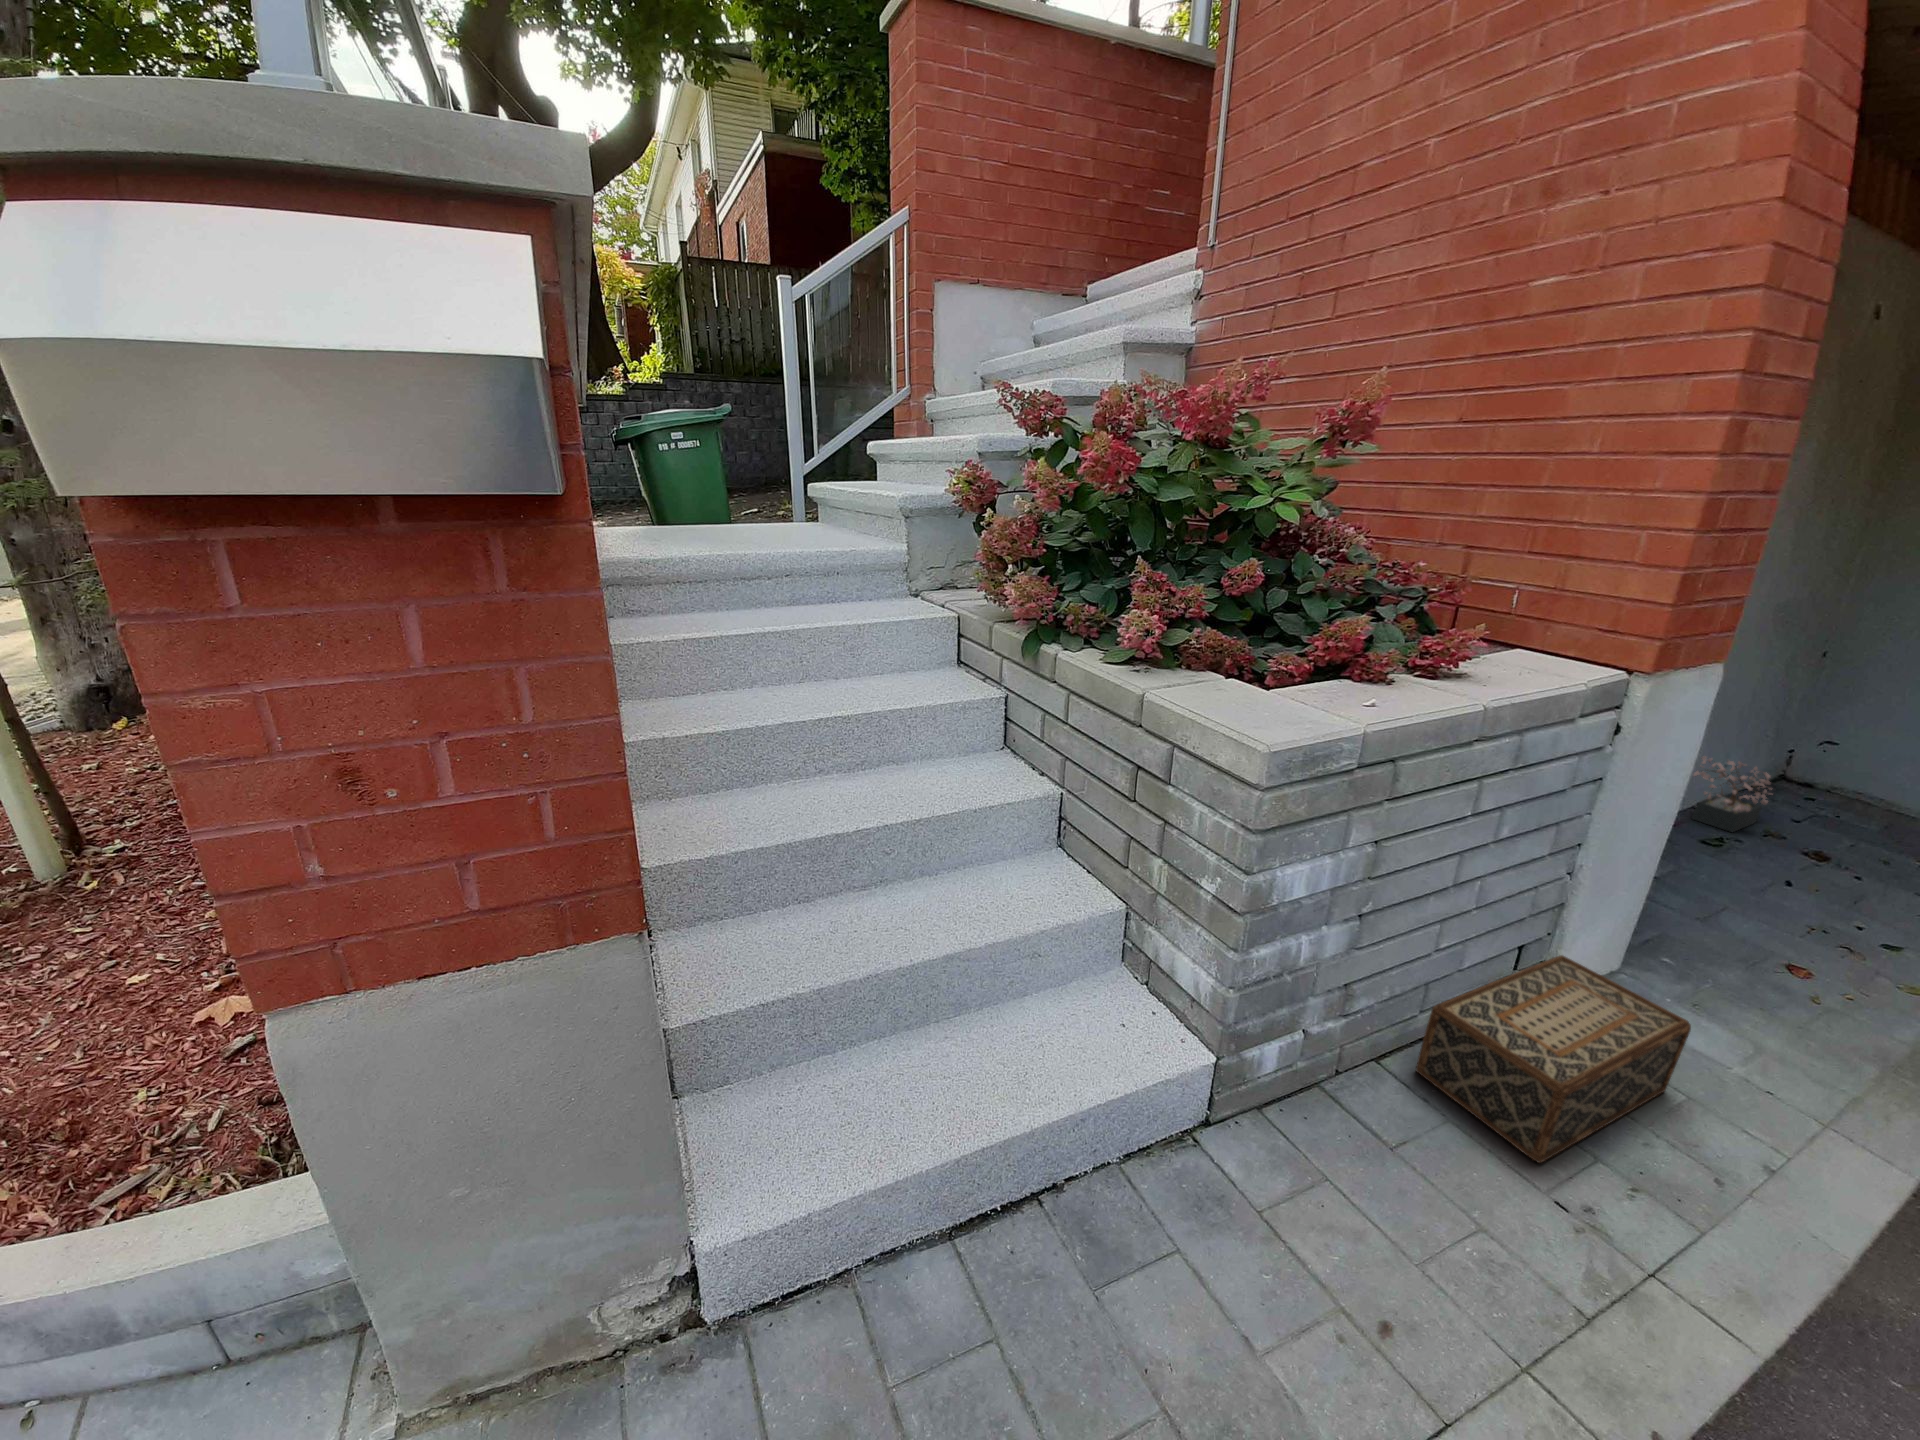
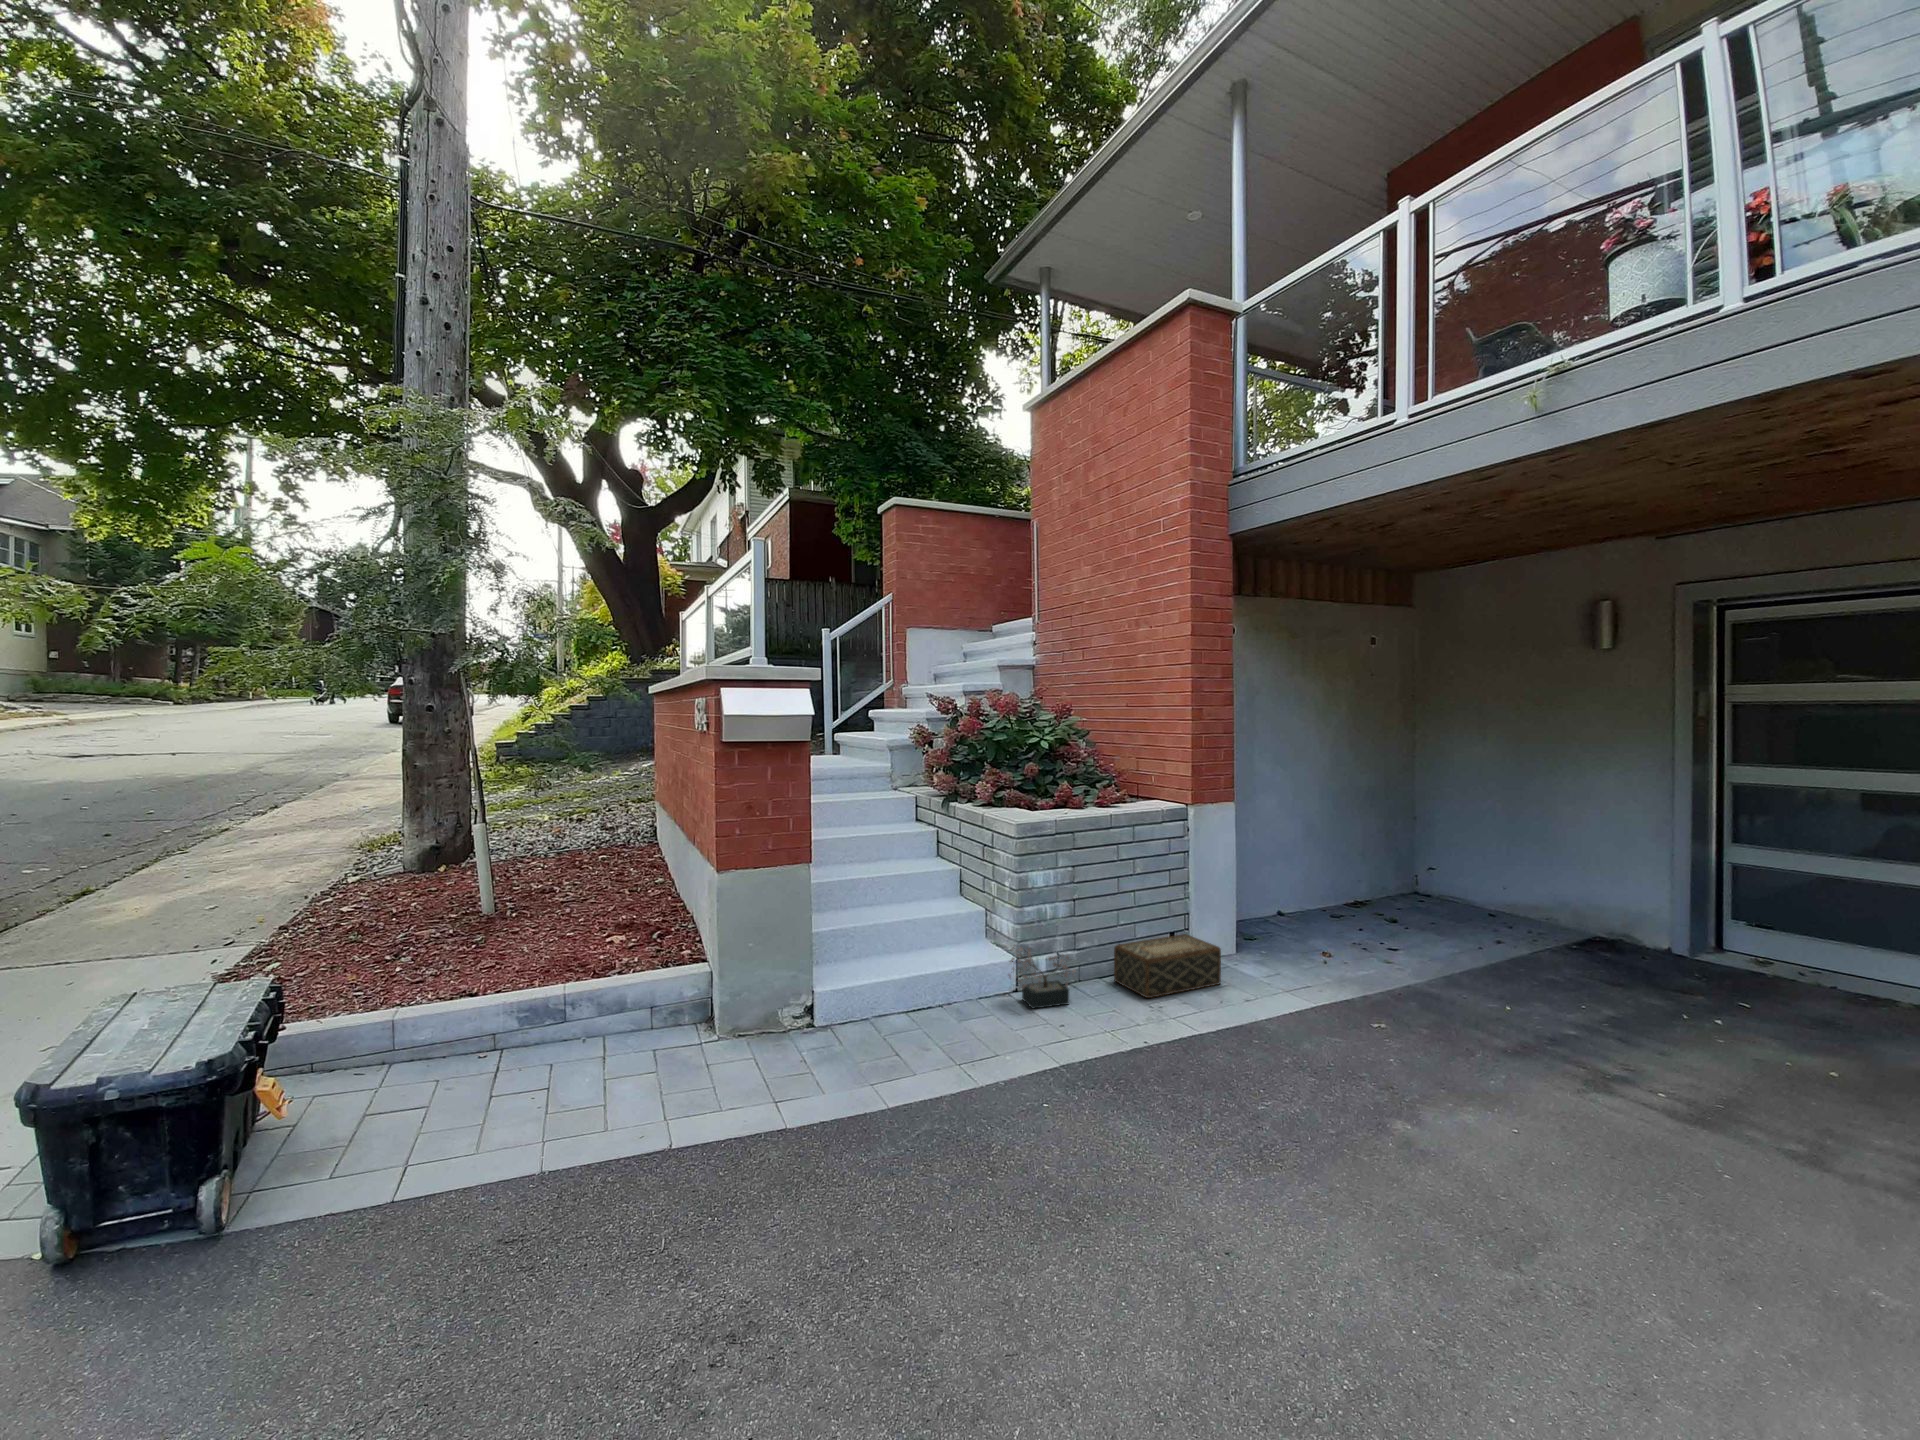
decorative plant: present [1692,756,1772,832] -> present [1009,947,1075,1009]

